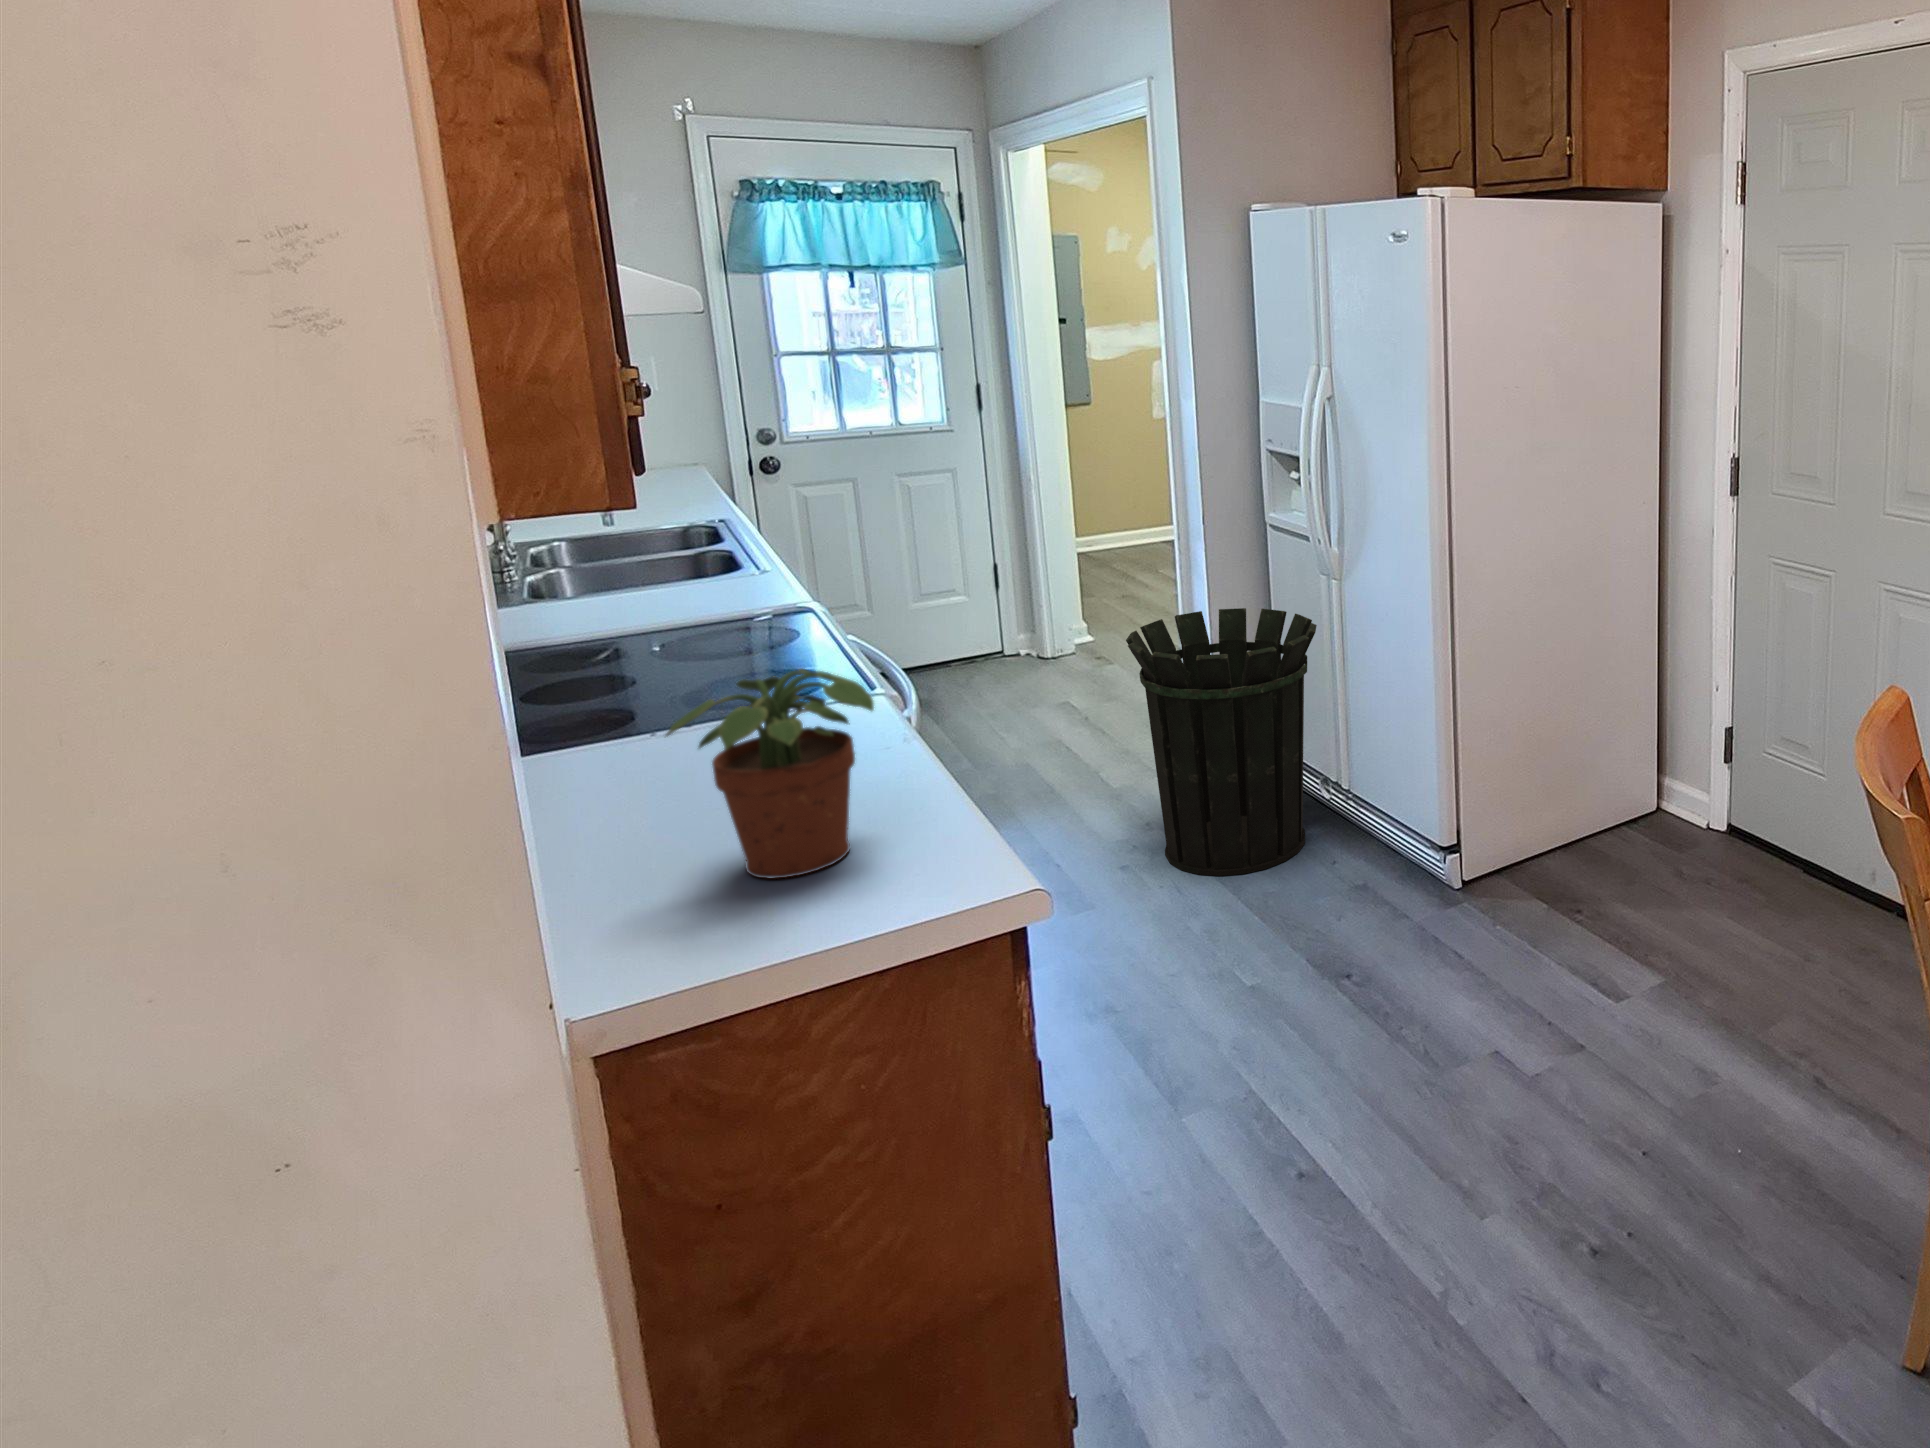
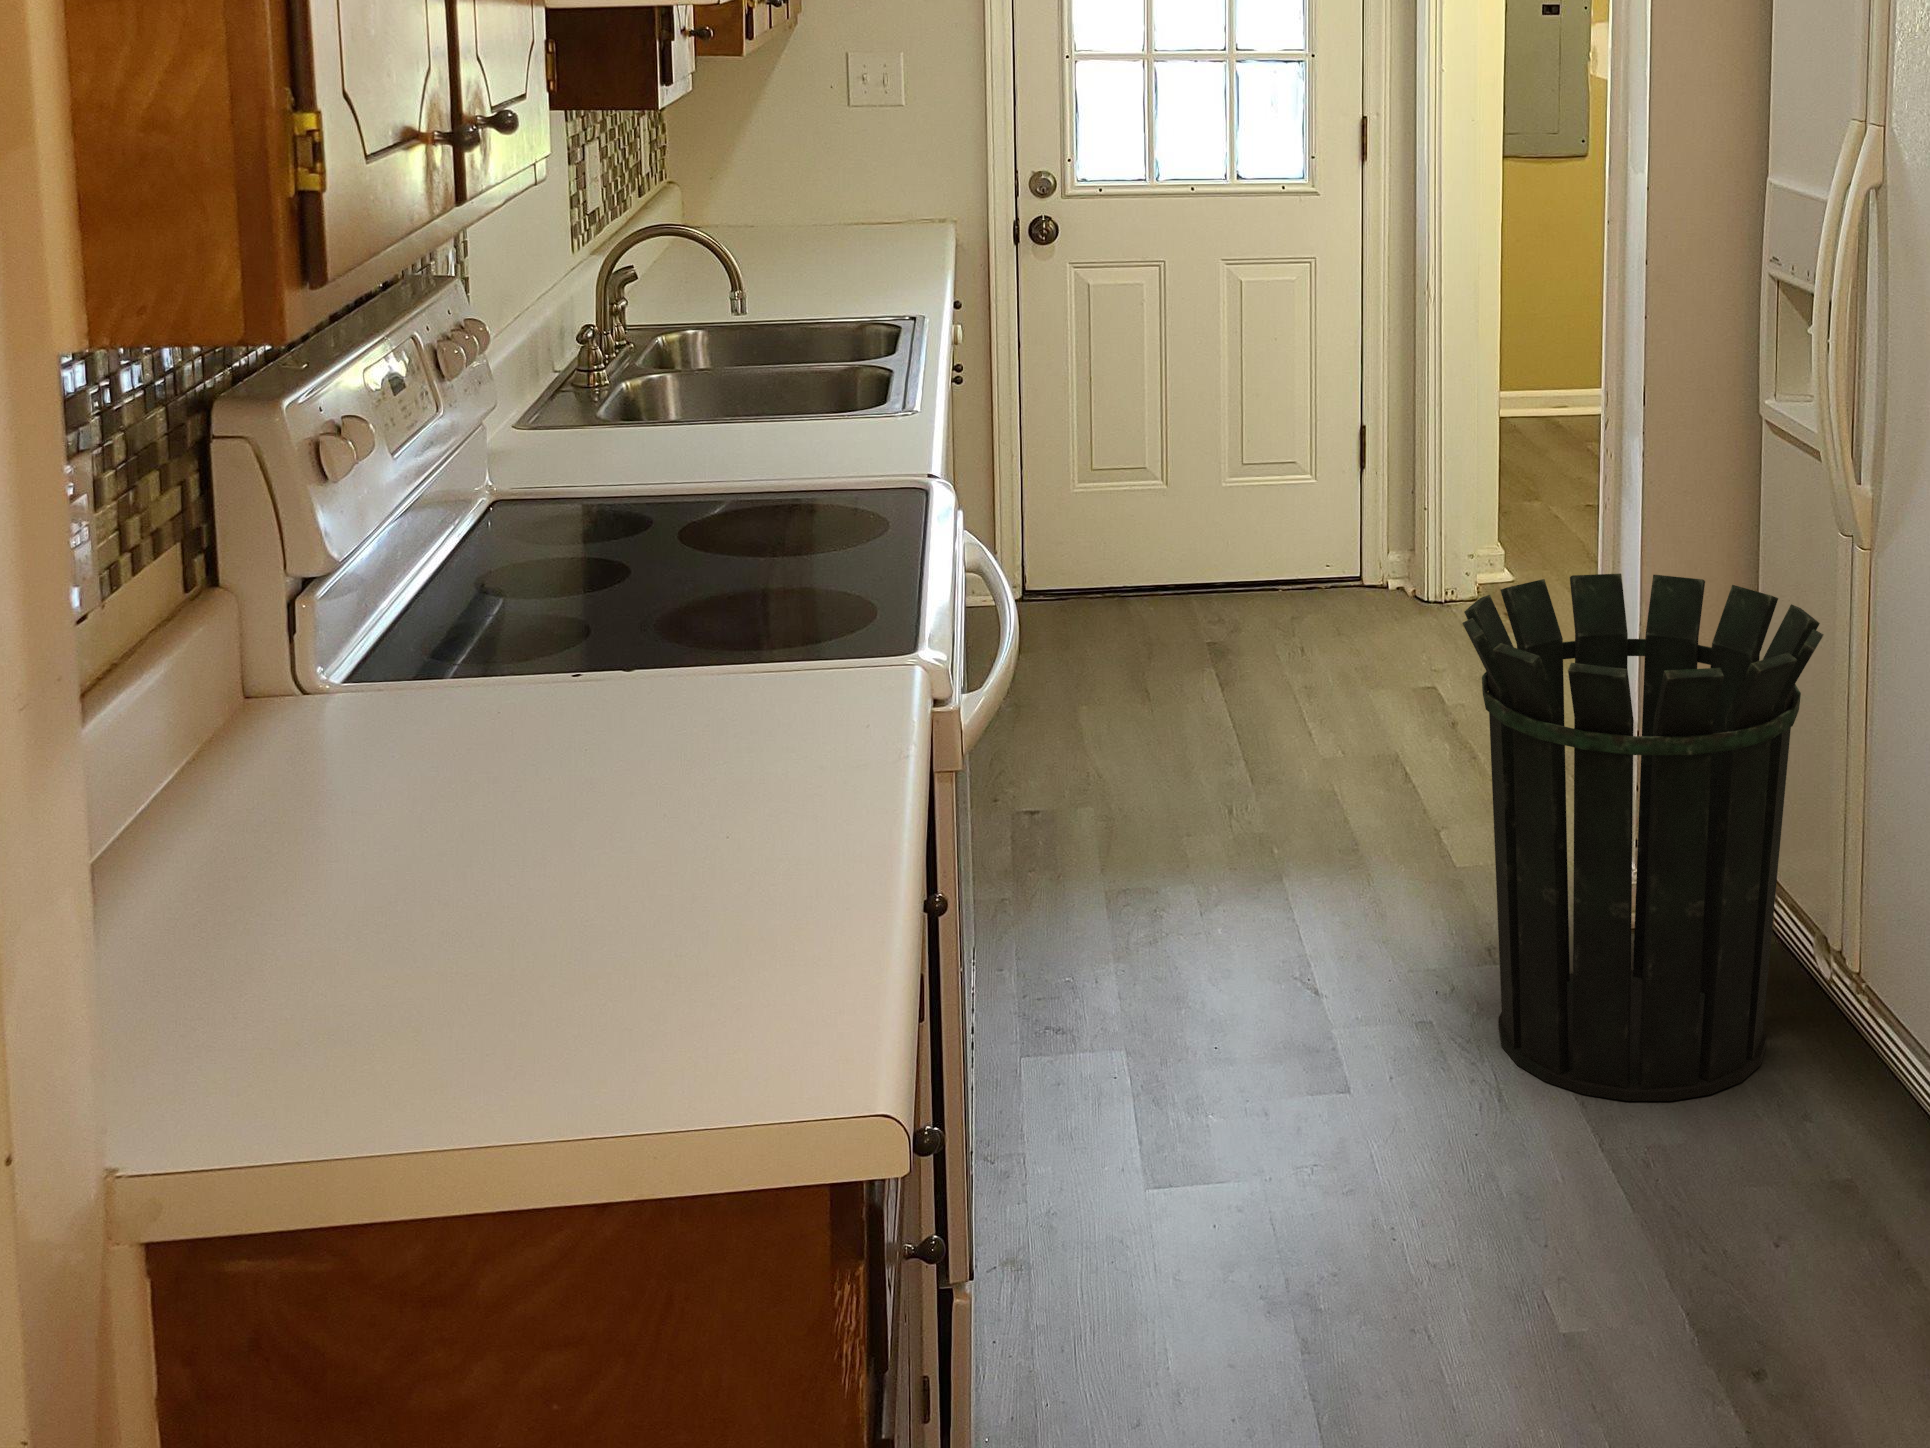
potted plant: present [666,669,874,879] -> none [379,631,716,1003]

